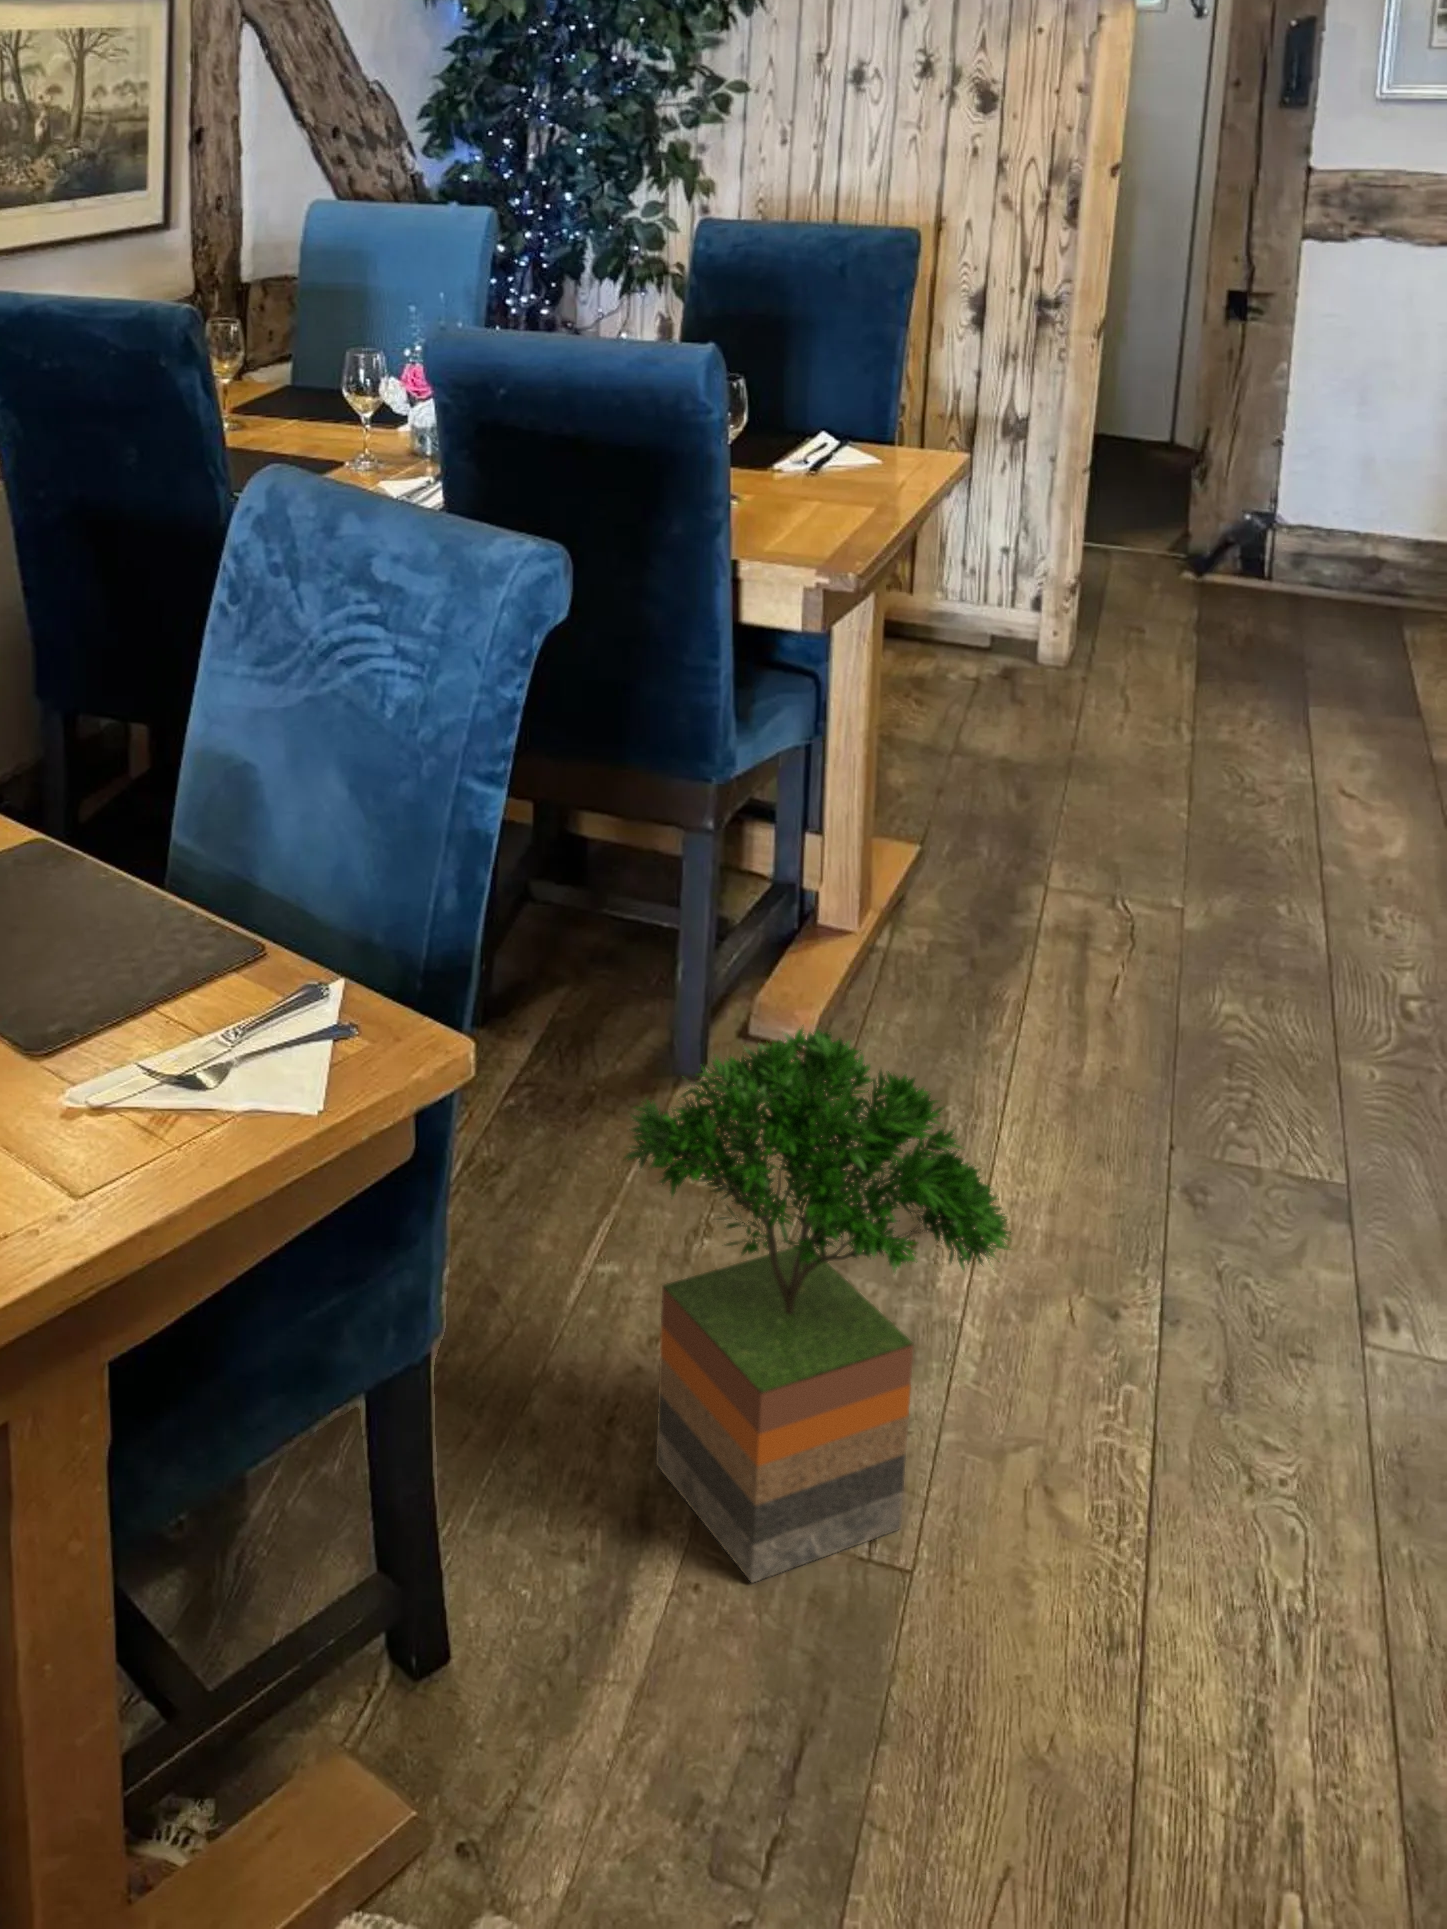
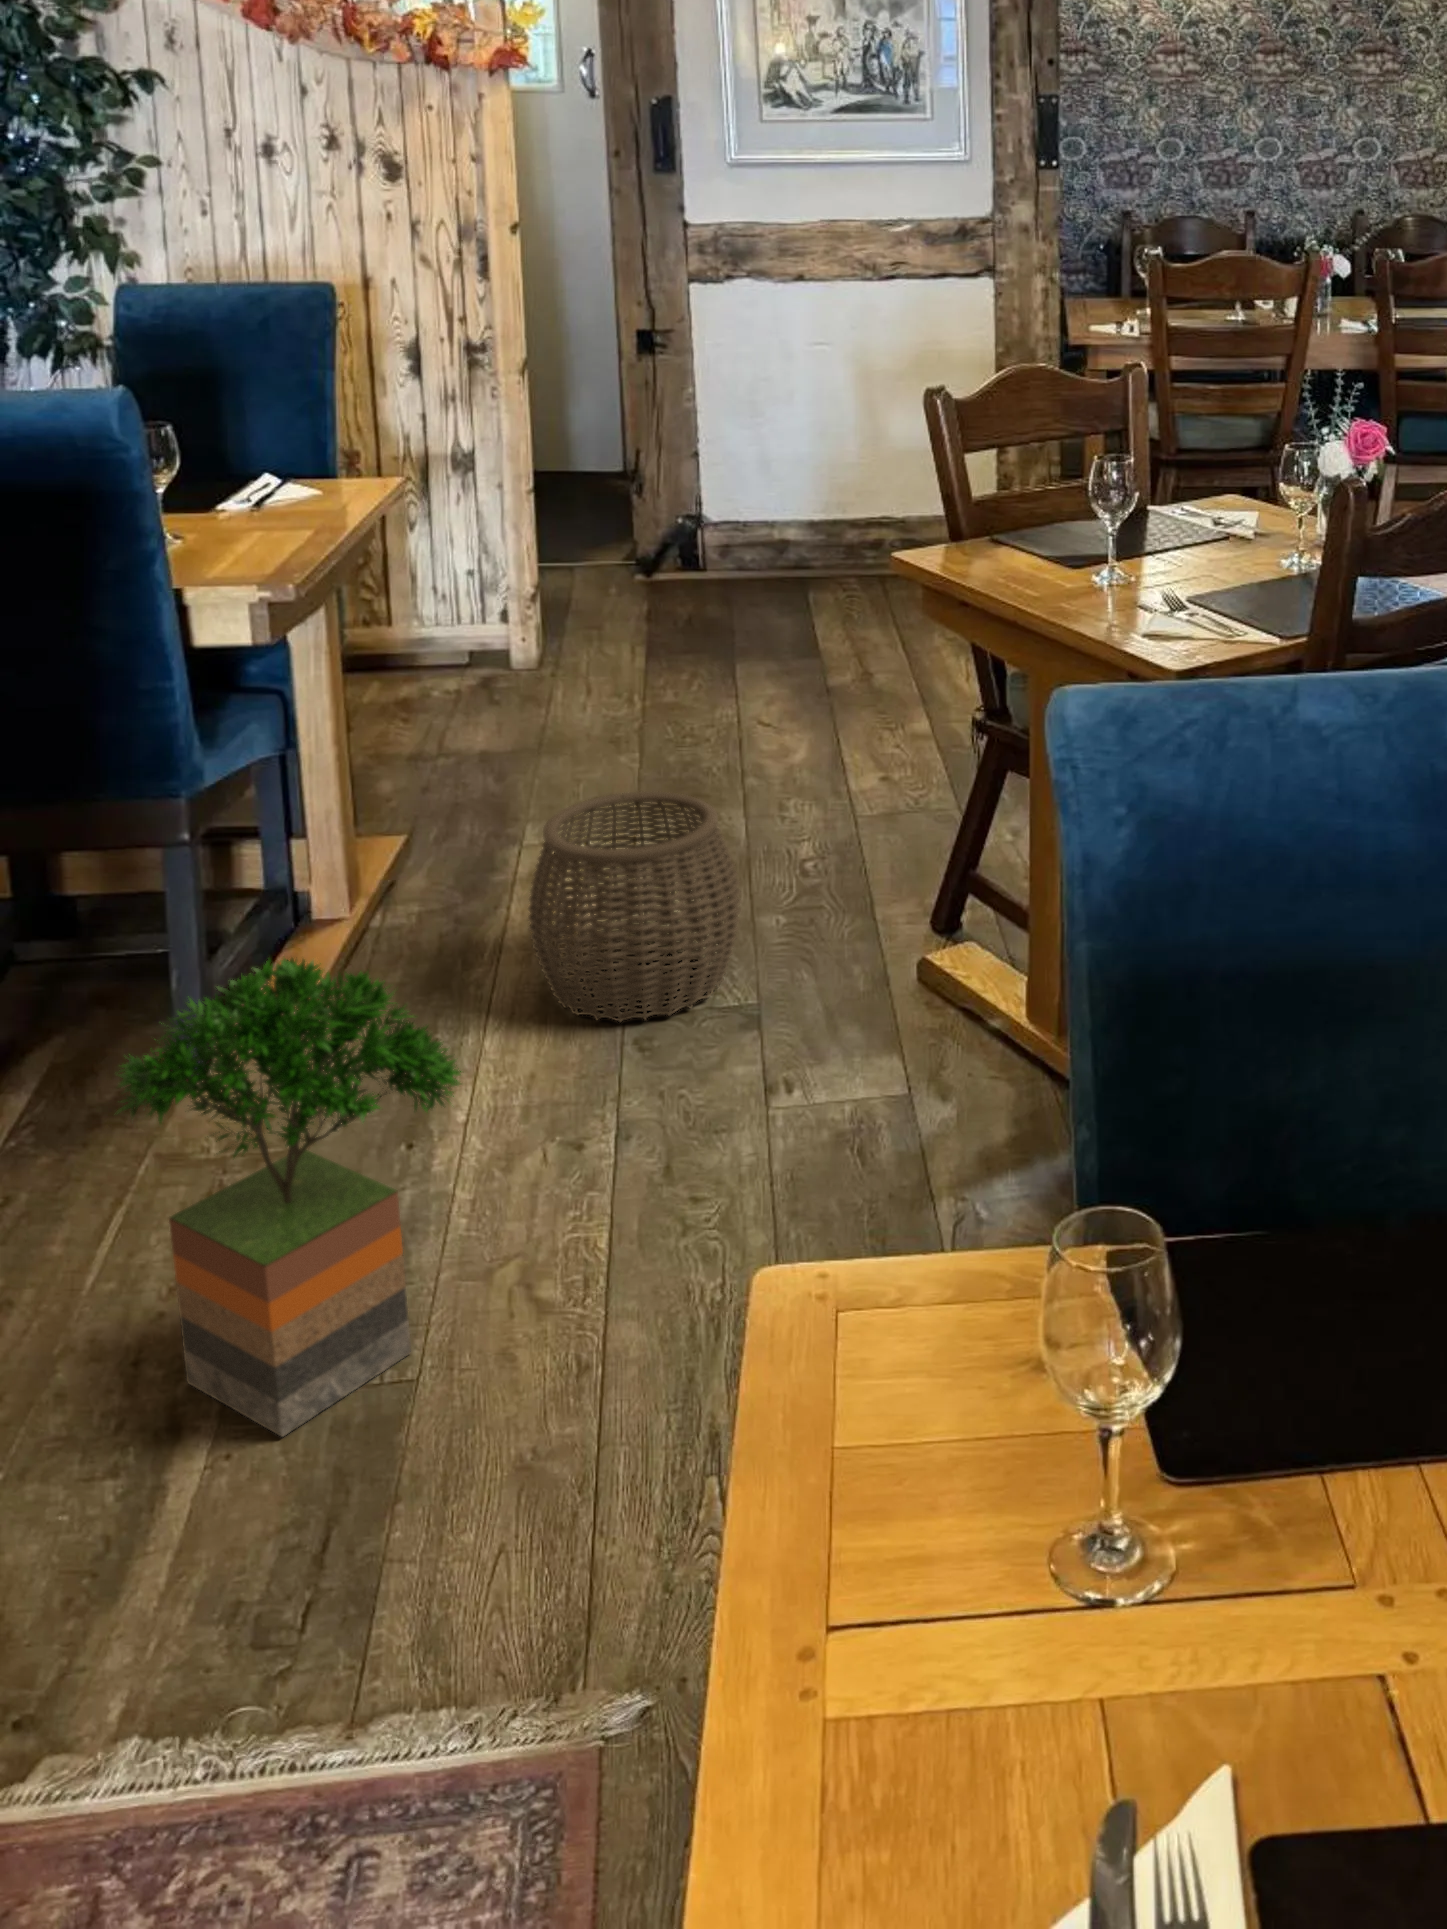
woven basket: none [1064,875,1341,1168] -> present [528,792,741,1022]

